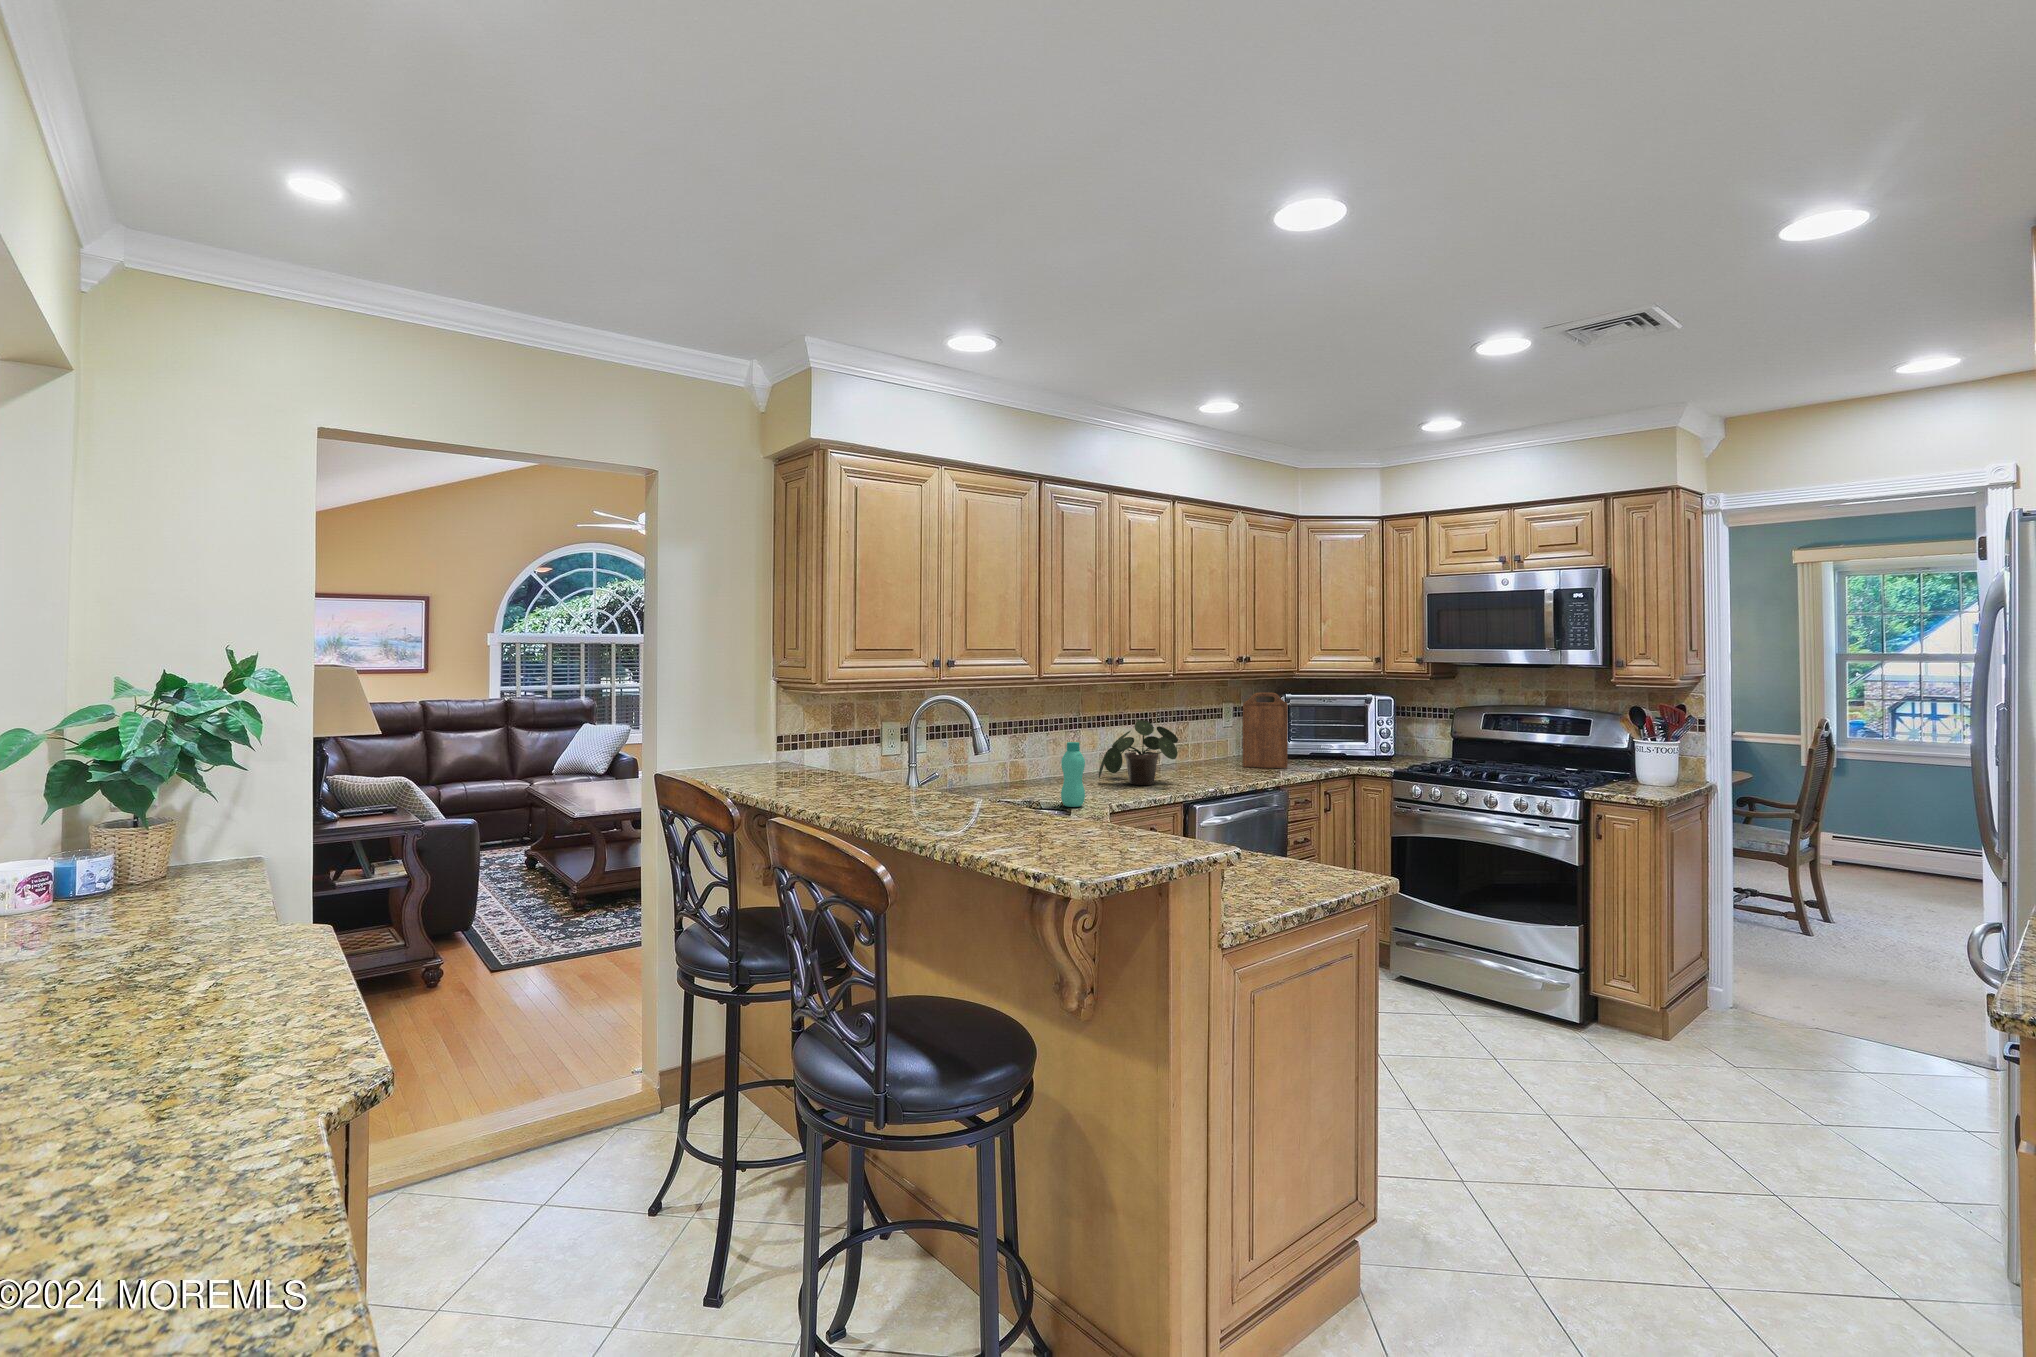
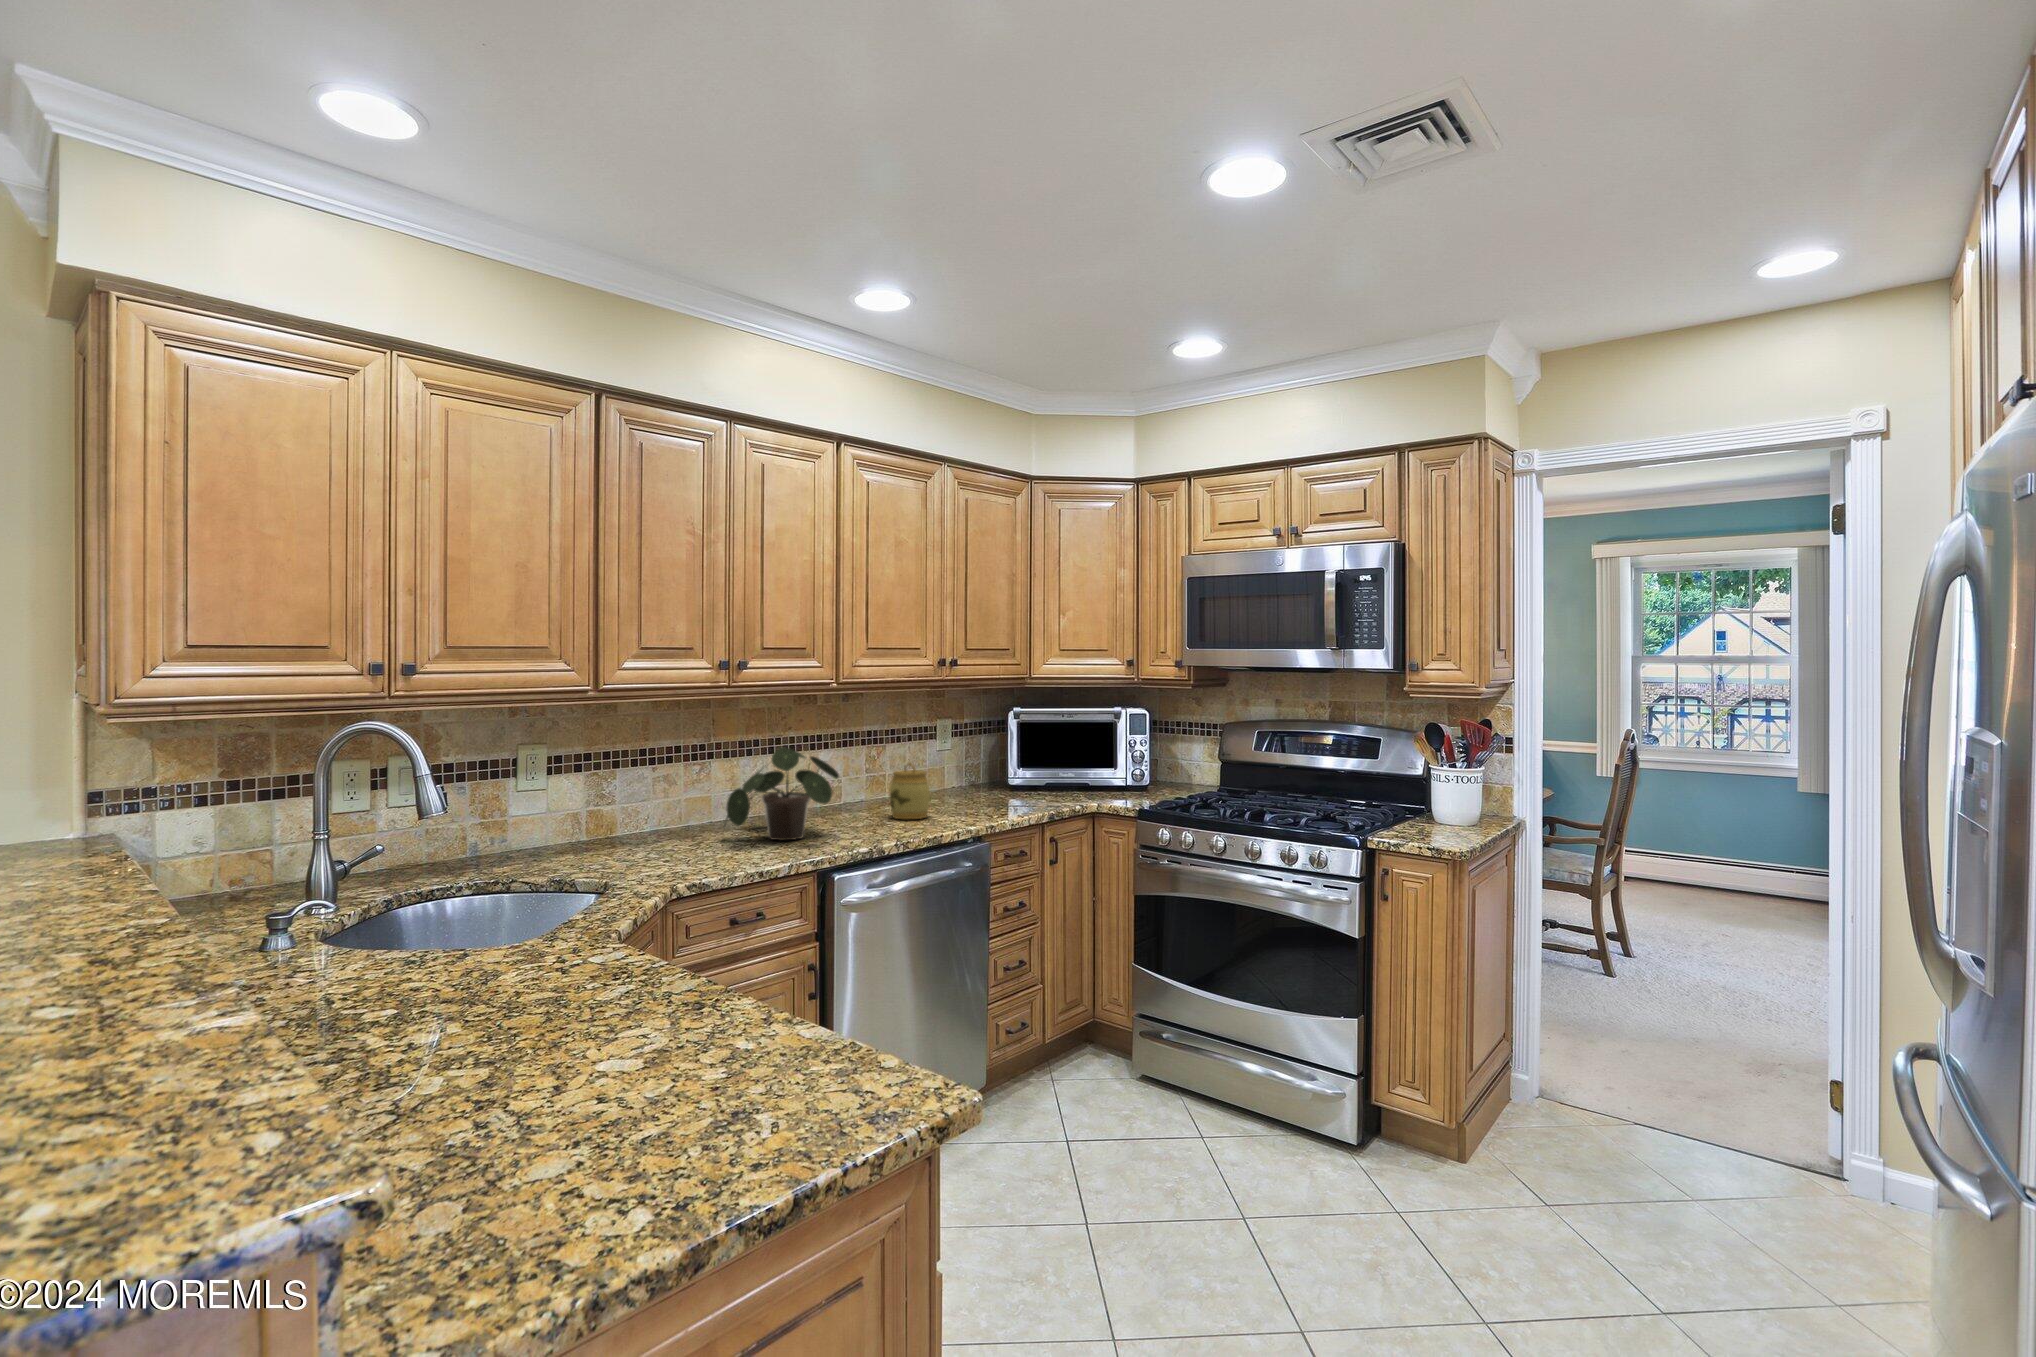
cutting board: present [1243,693,1288,768] -> none [951,705,1008,805]
jar: none [1203,733,1235,775] -> present [889,763,930,819]
bottle: present [1061,742,1085,807] -> none [619,789,658,889]

